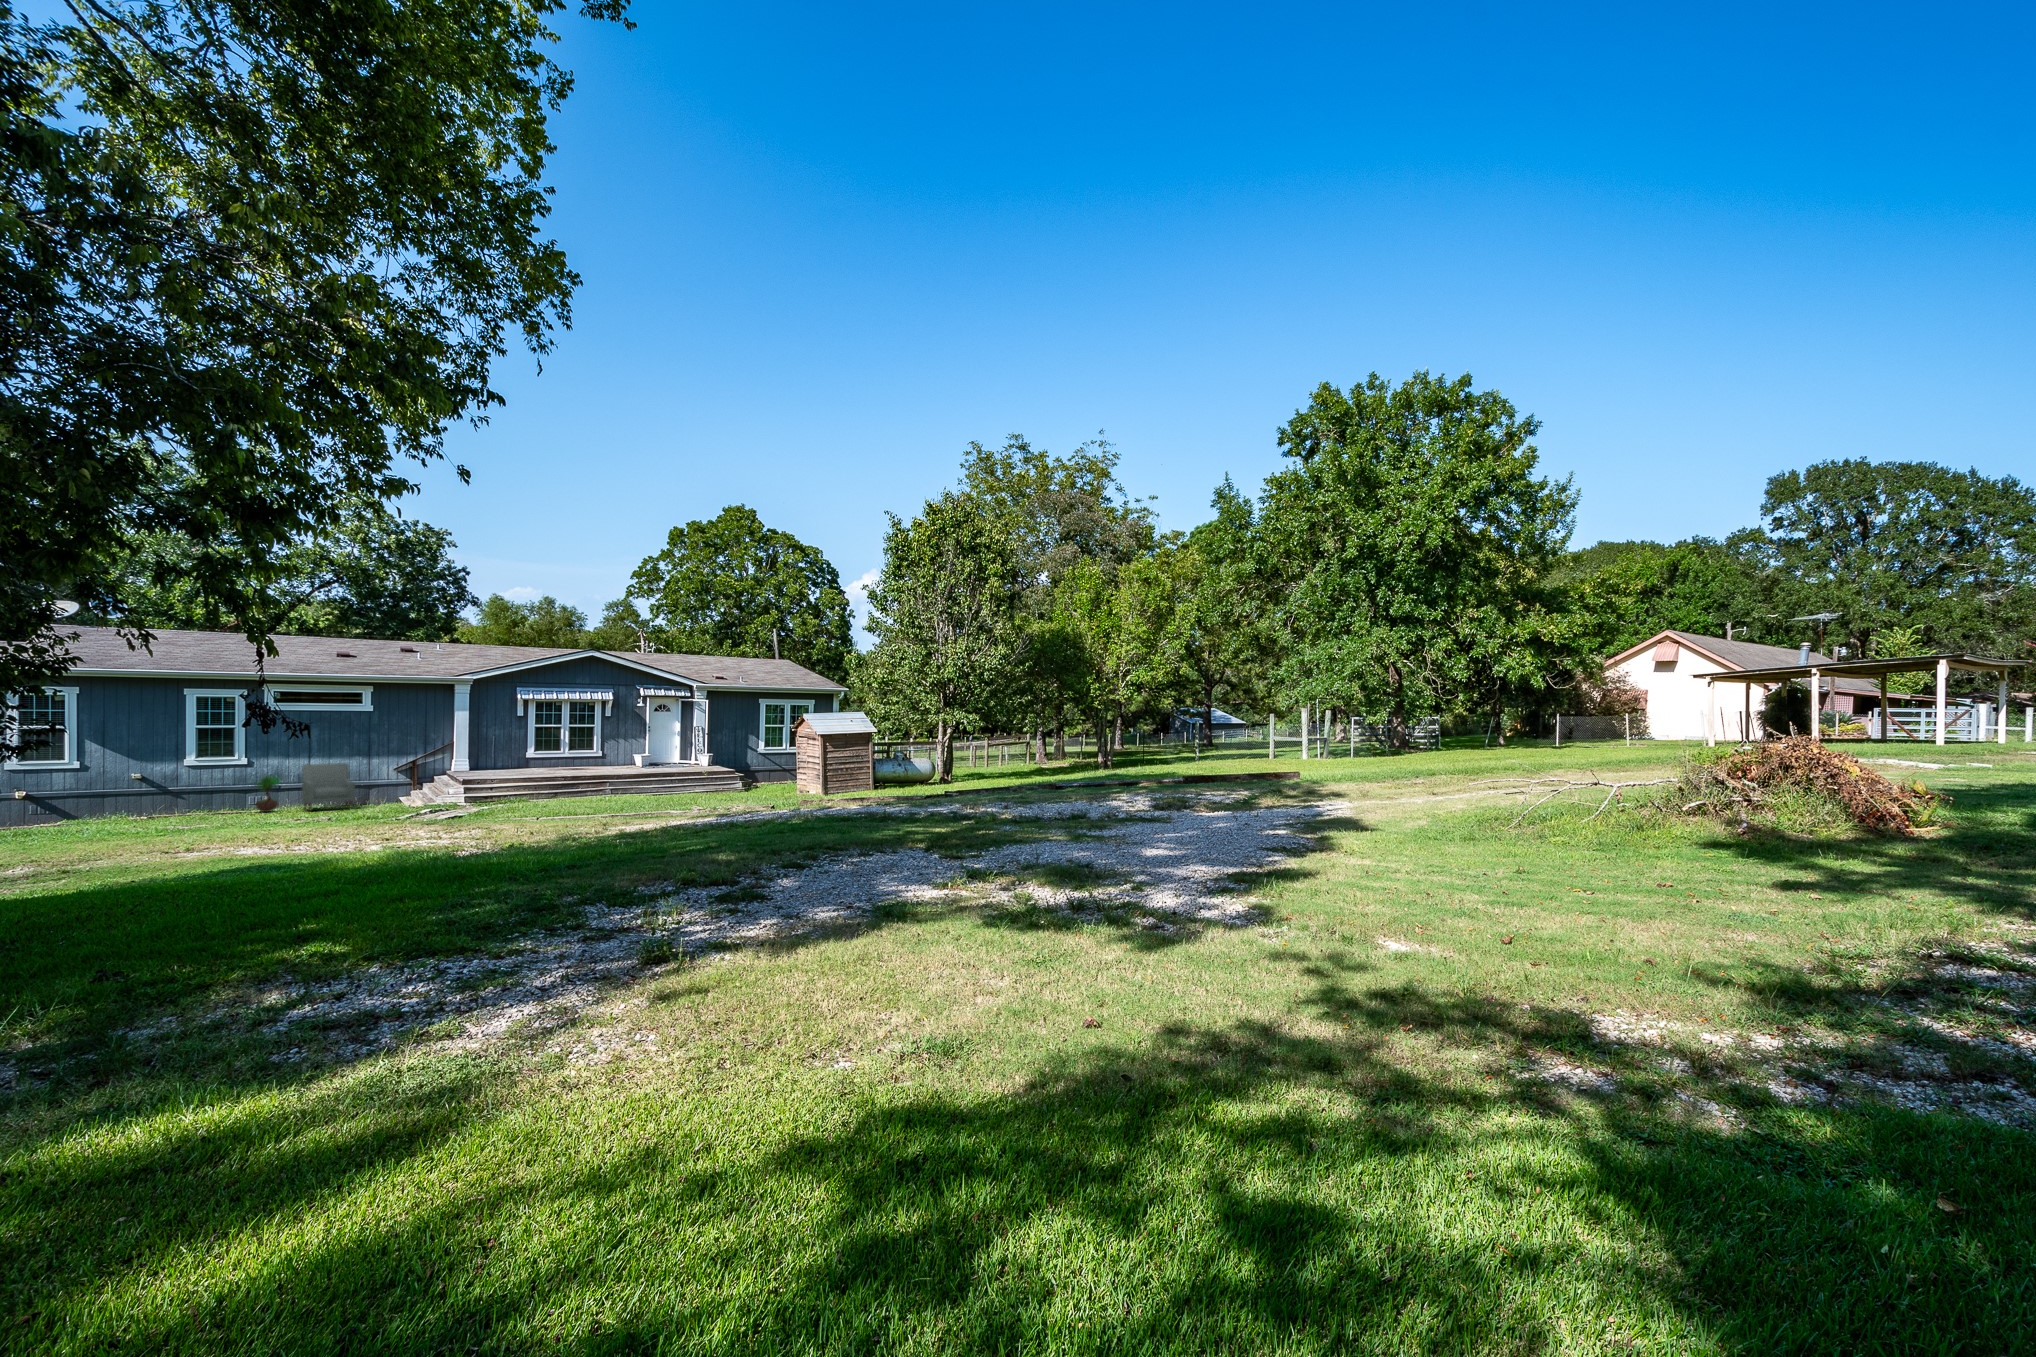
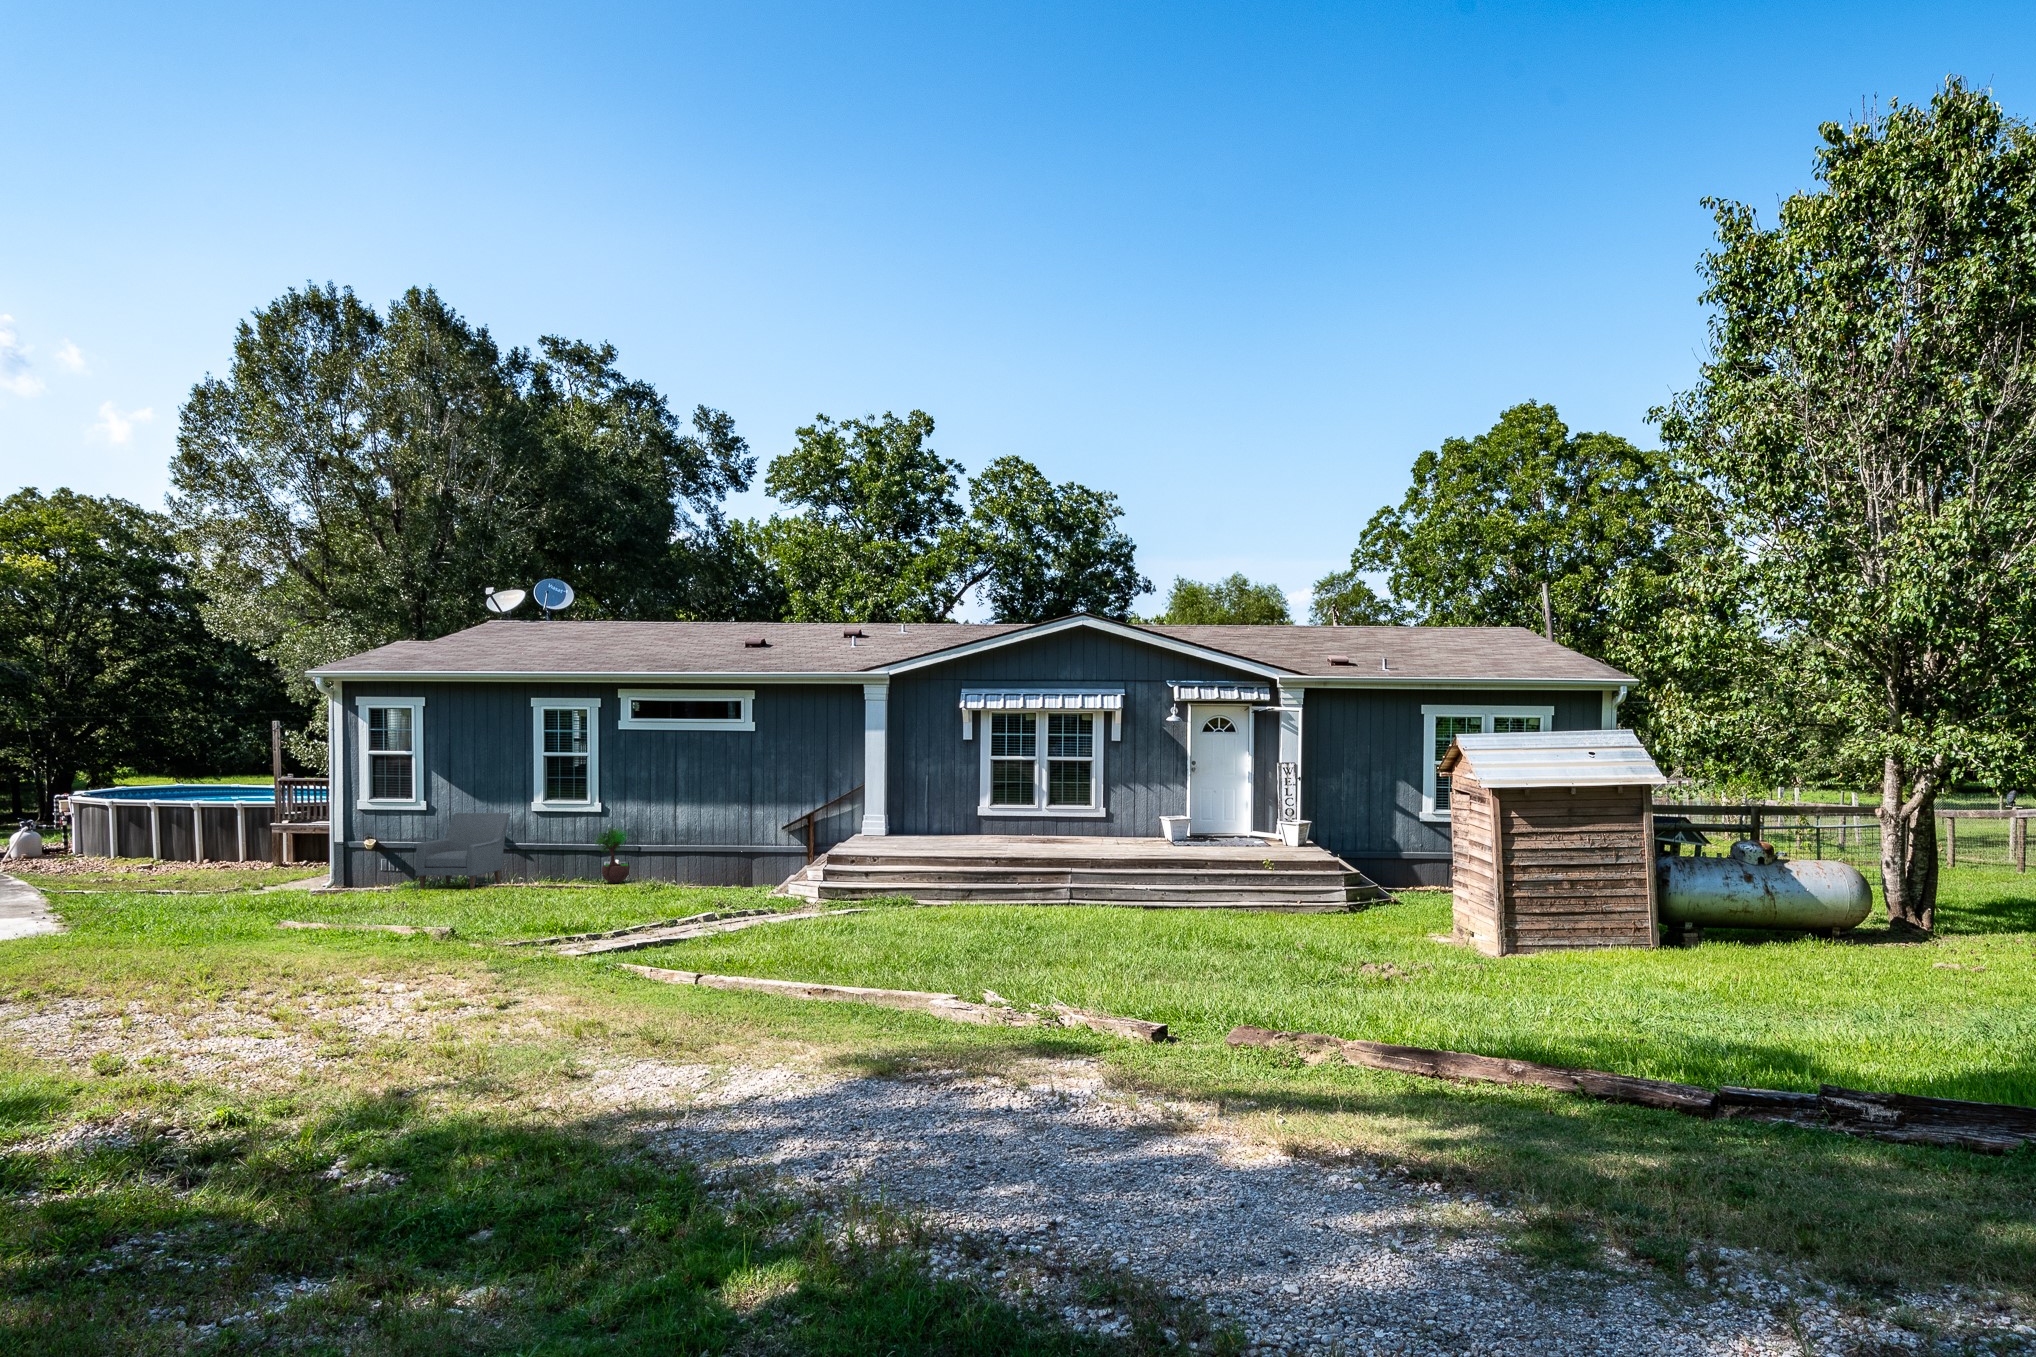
chair: present [302,763,355,811] -> present [416,813,510,889]

